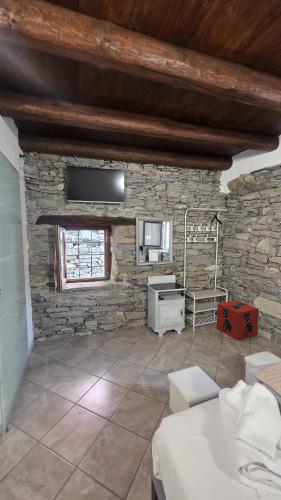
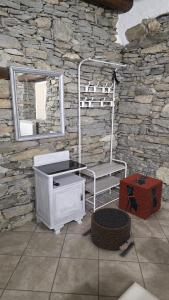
pouf: none [179,323,220,355] -> present [83,208,135,251]

